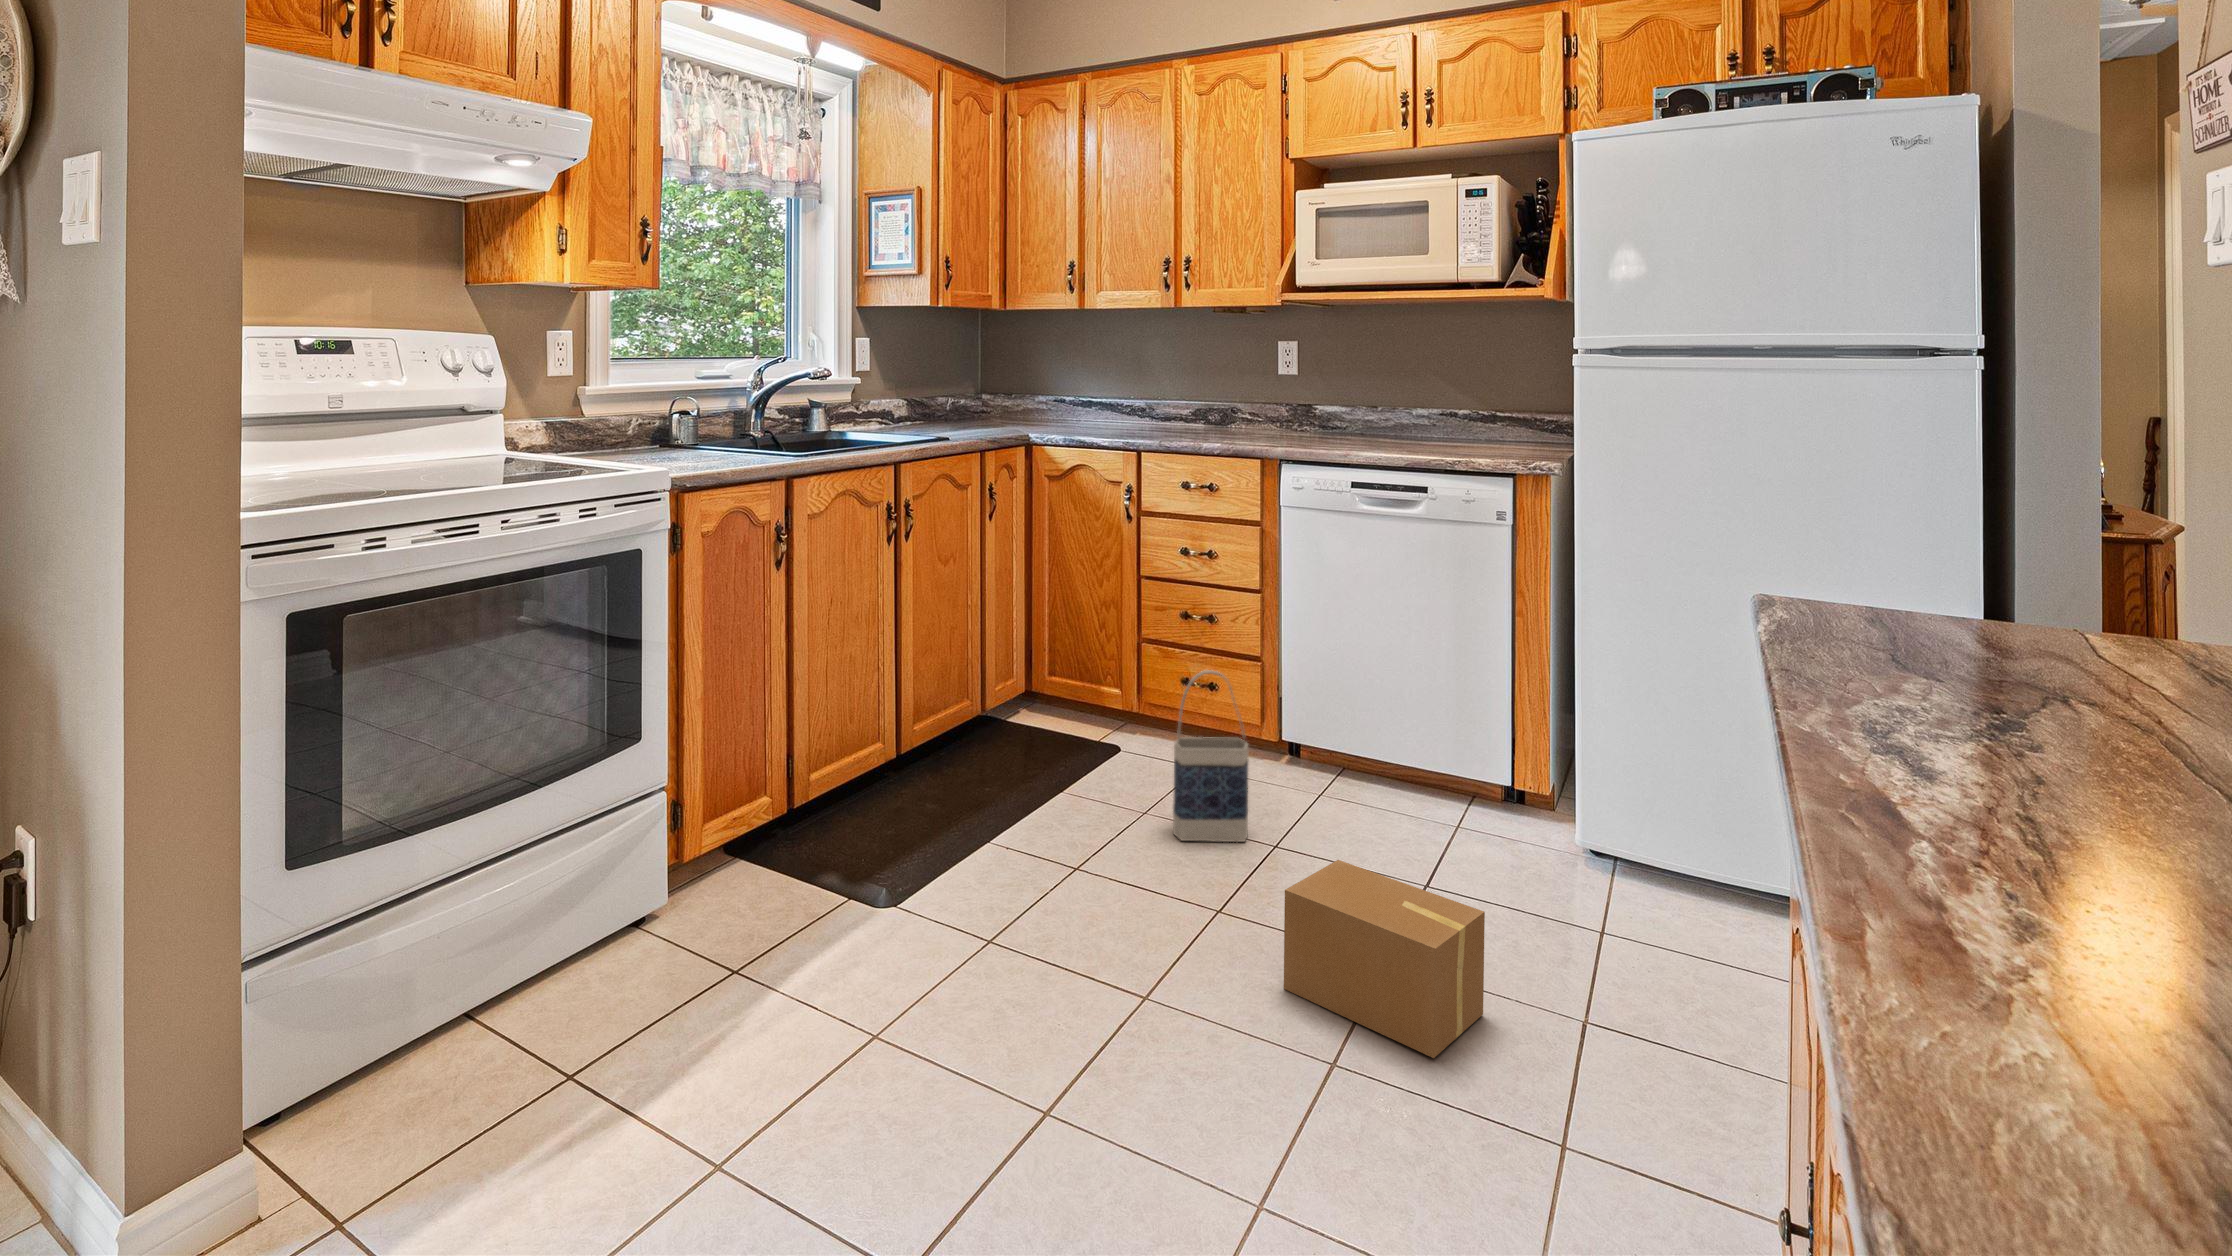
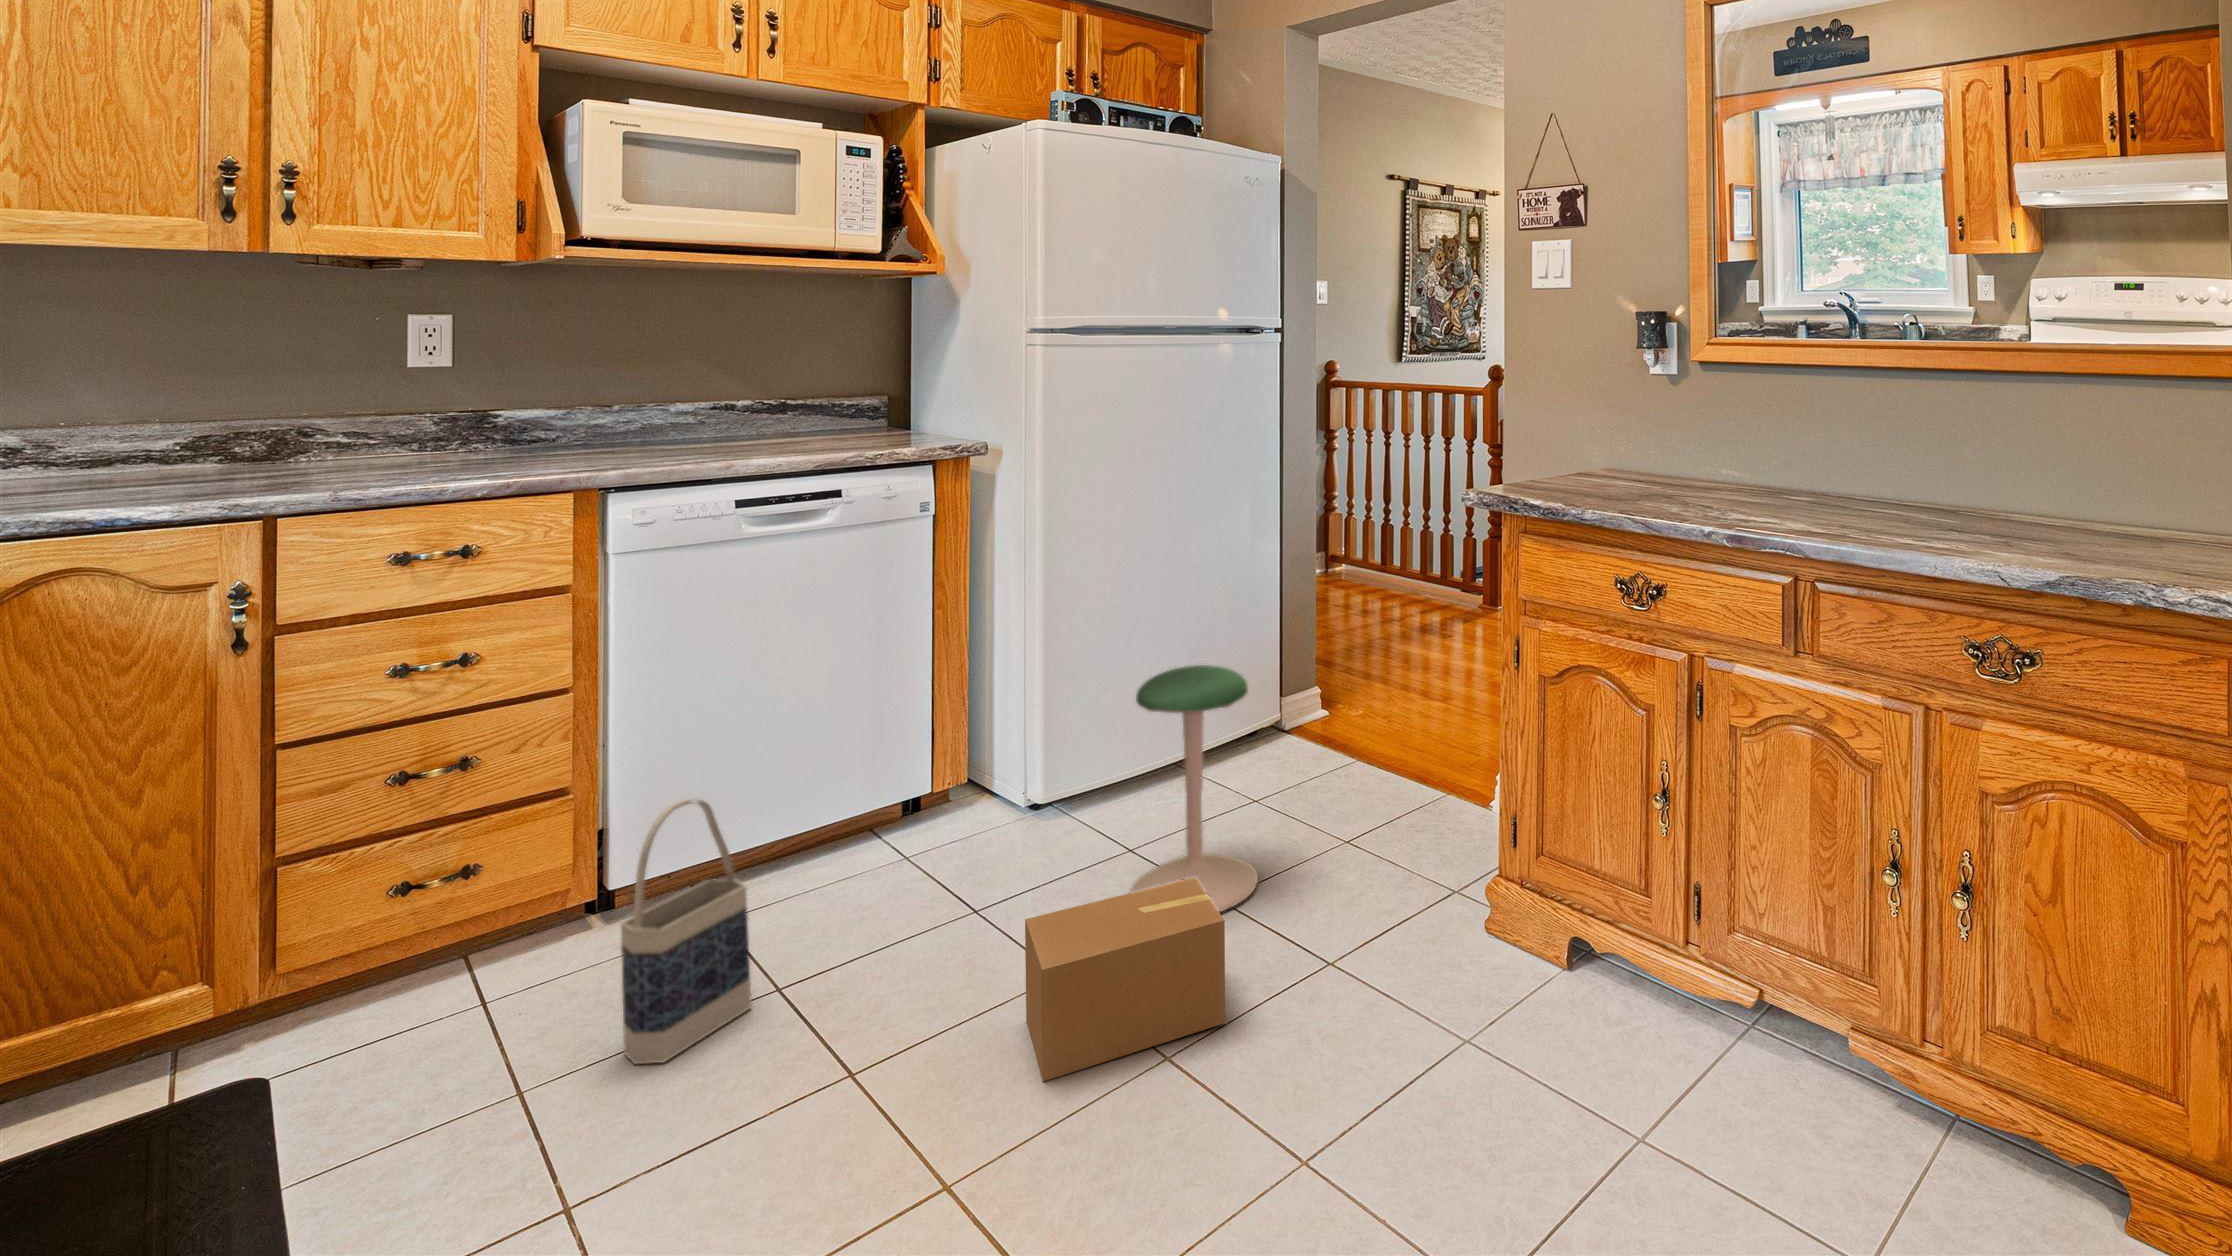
stool: none [1525,711,1680,1002] -> present [1131,665,1258,912]

